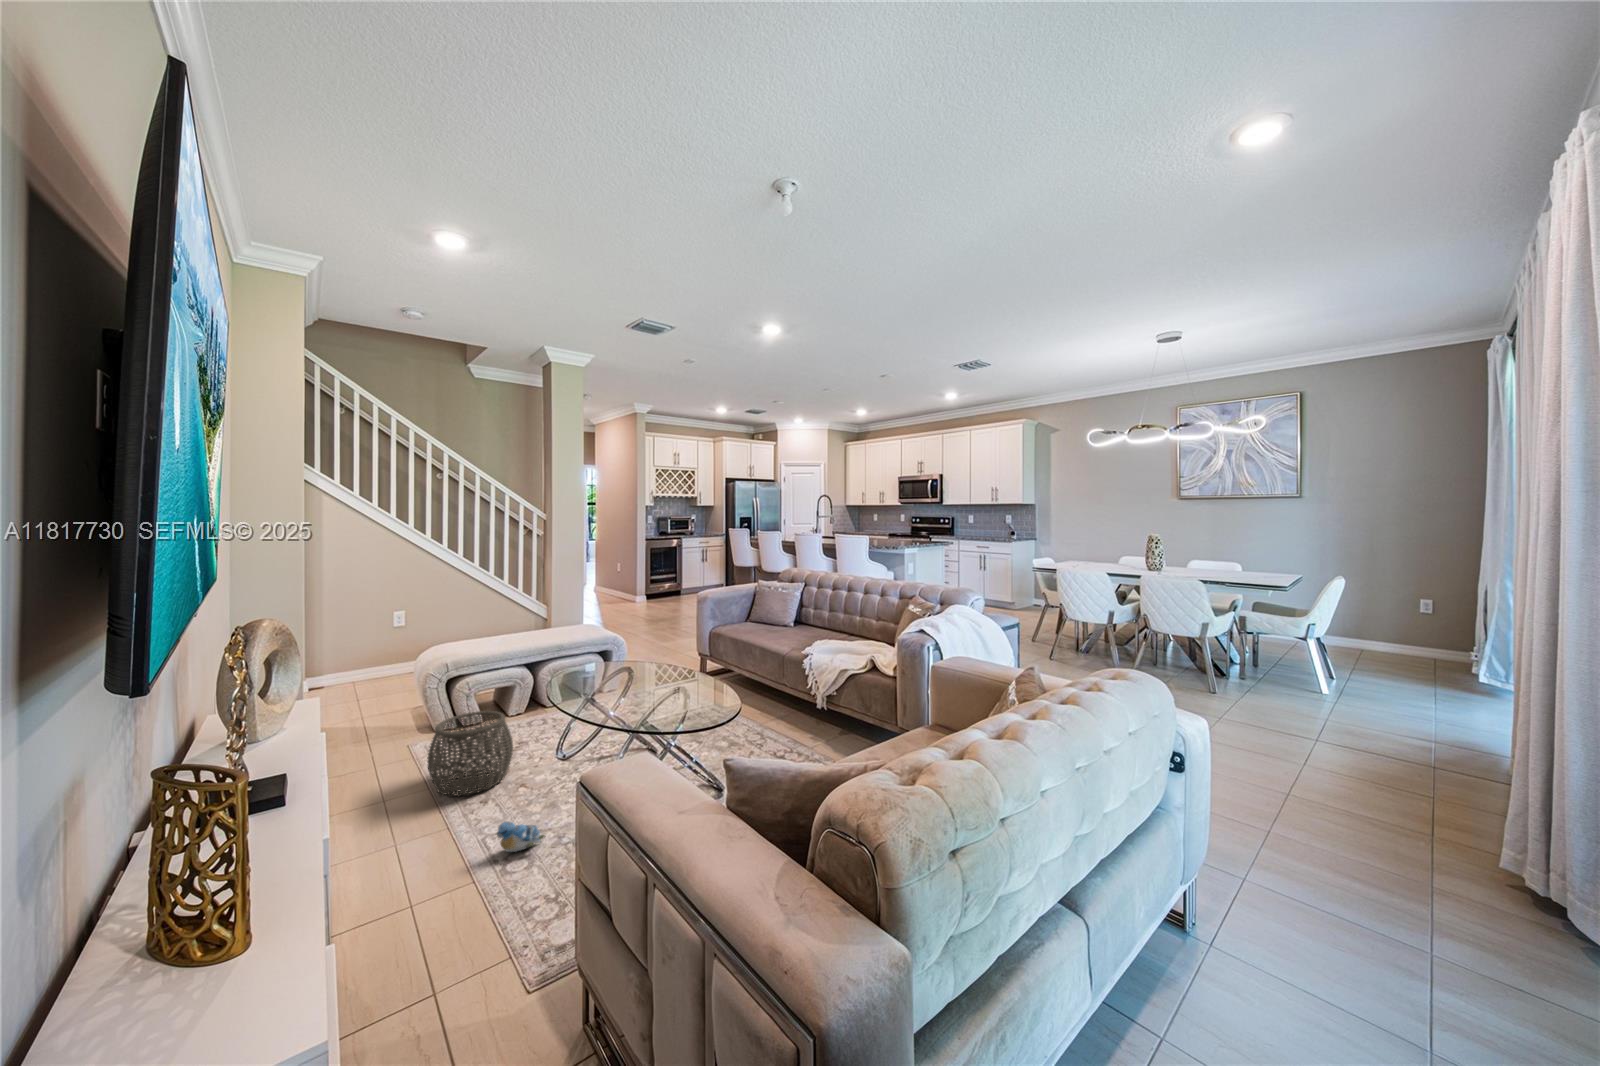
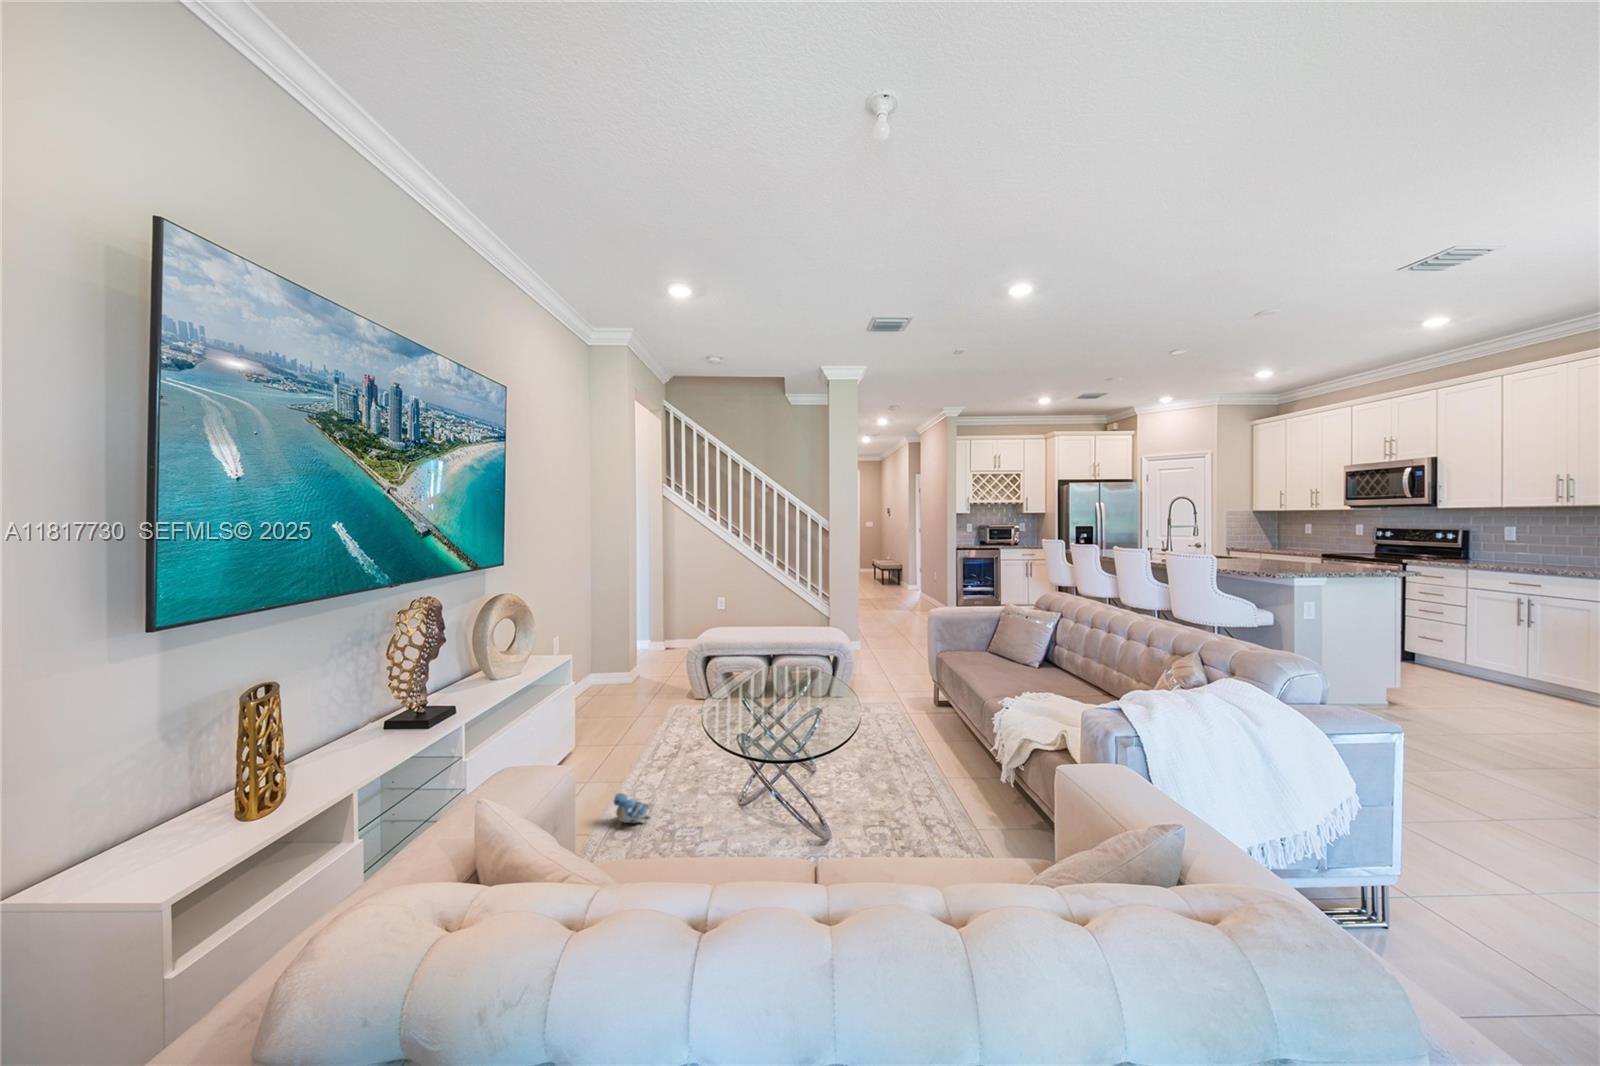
woven basket: present [427,711,513,796] -> none [627,693,692,763]

